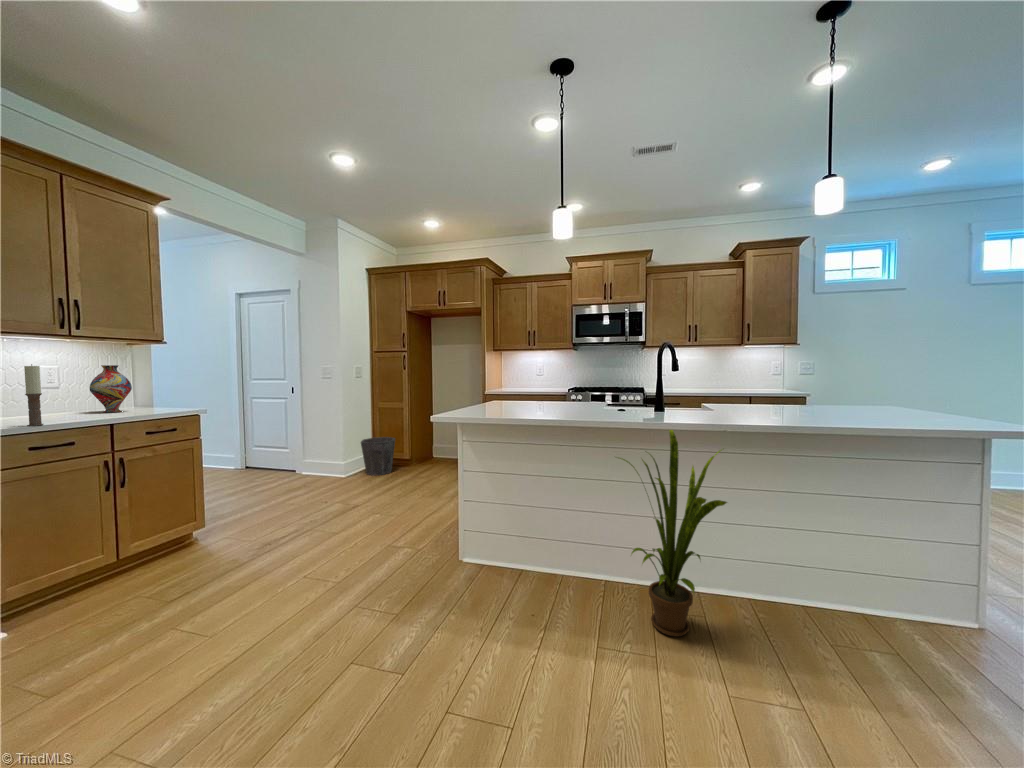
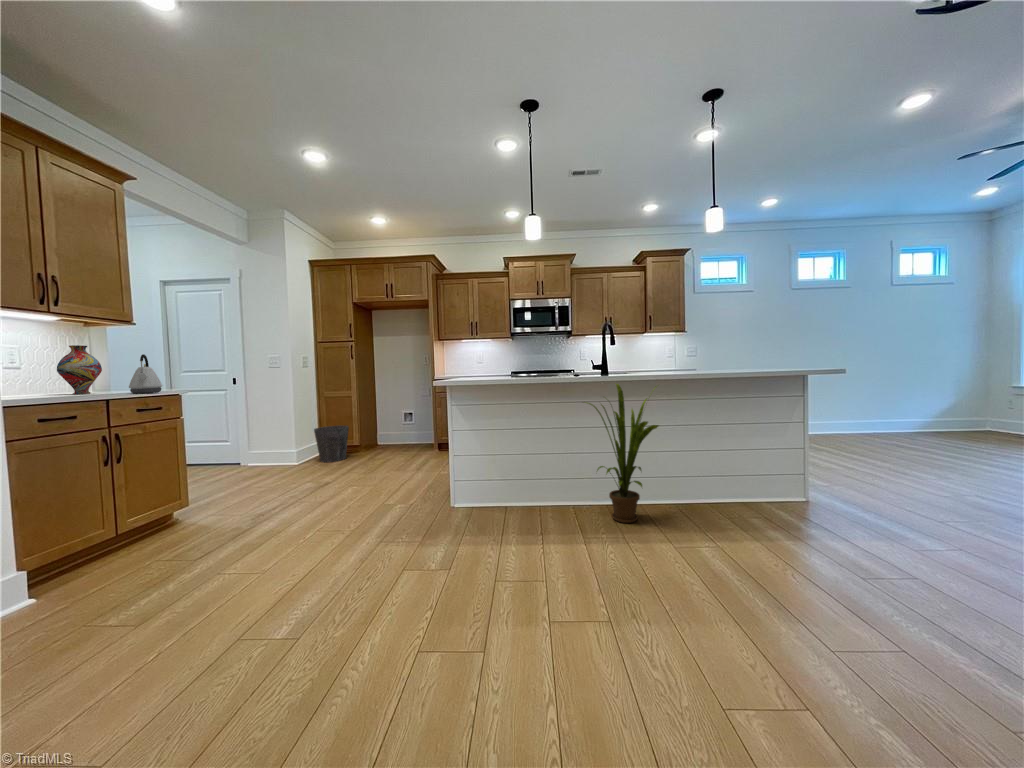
candle: present [24,364,43,426] -> none [27,337,48,399]
kettle: none [148,374,181,414] -> present [129,354,162,394]

